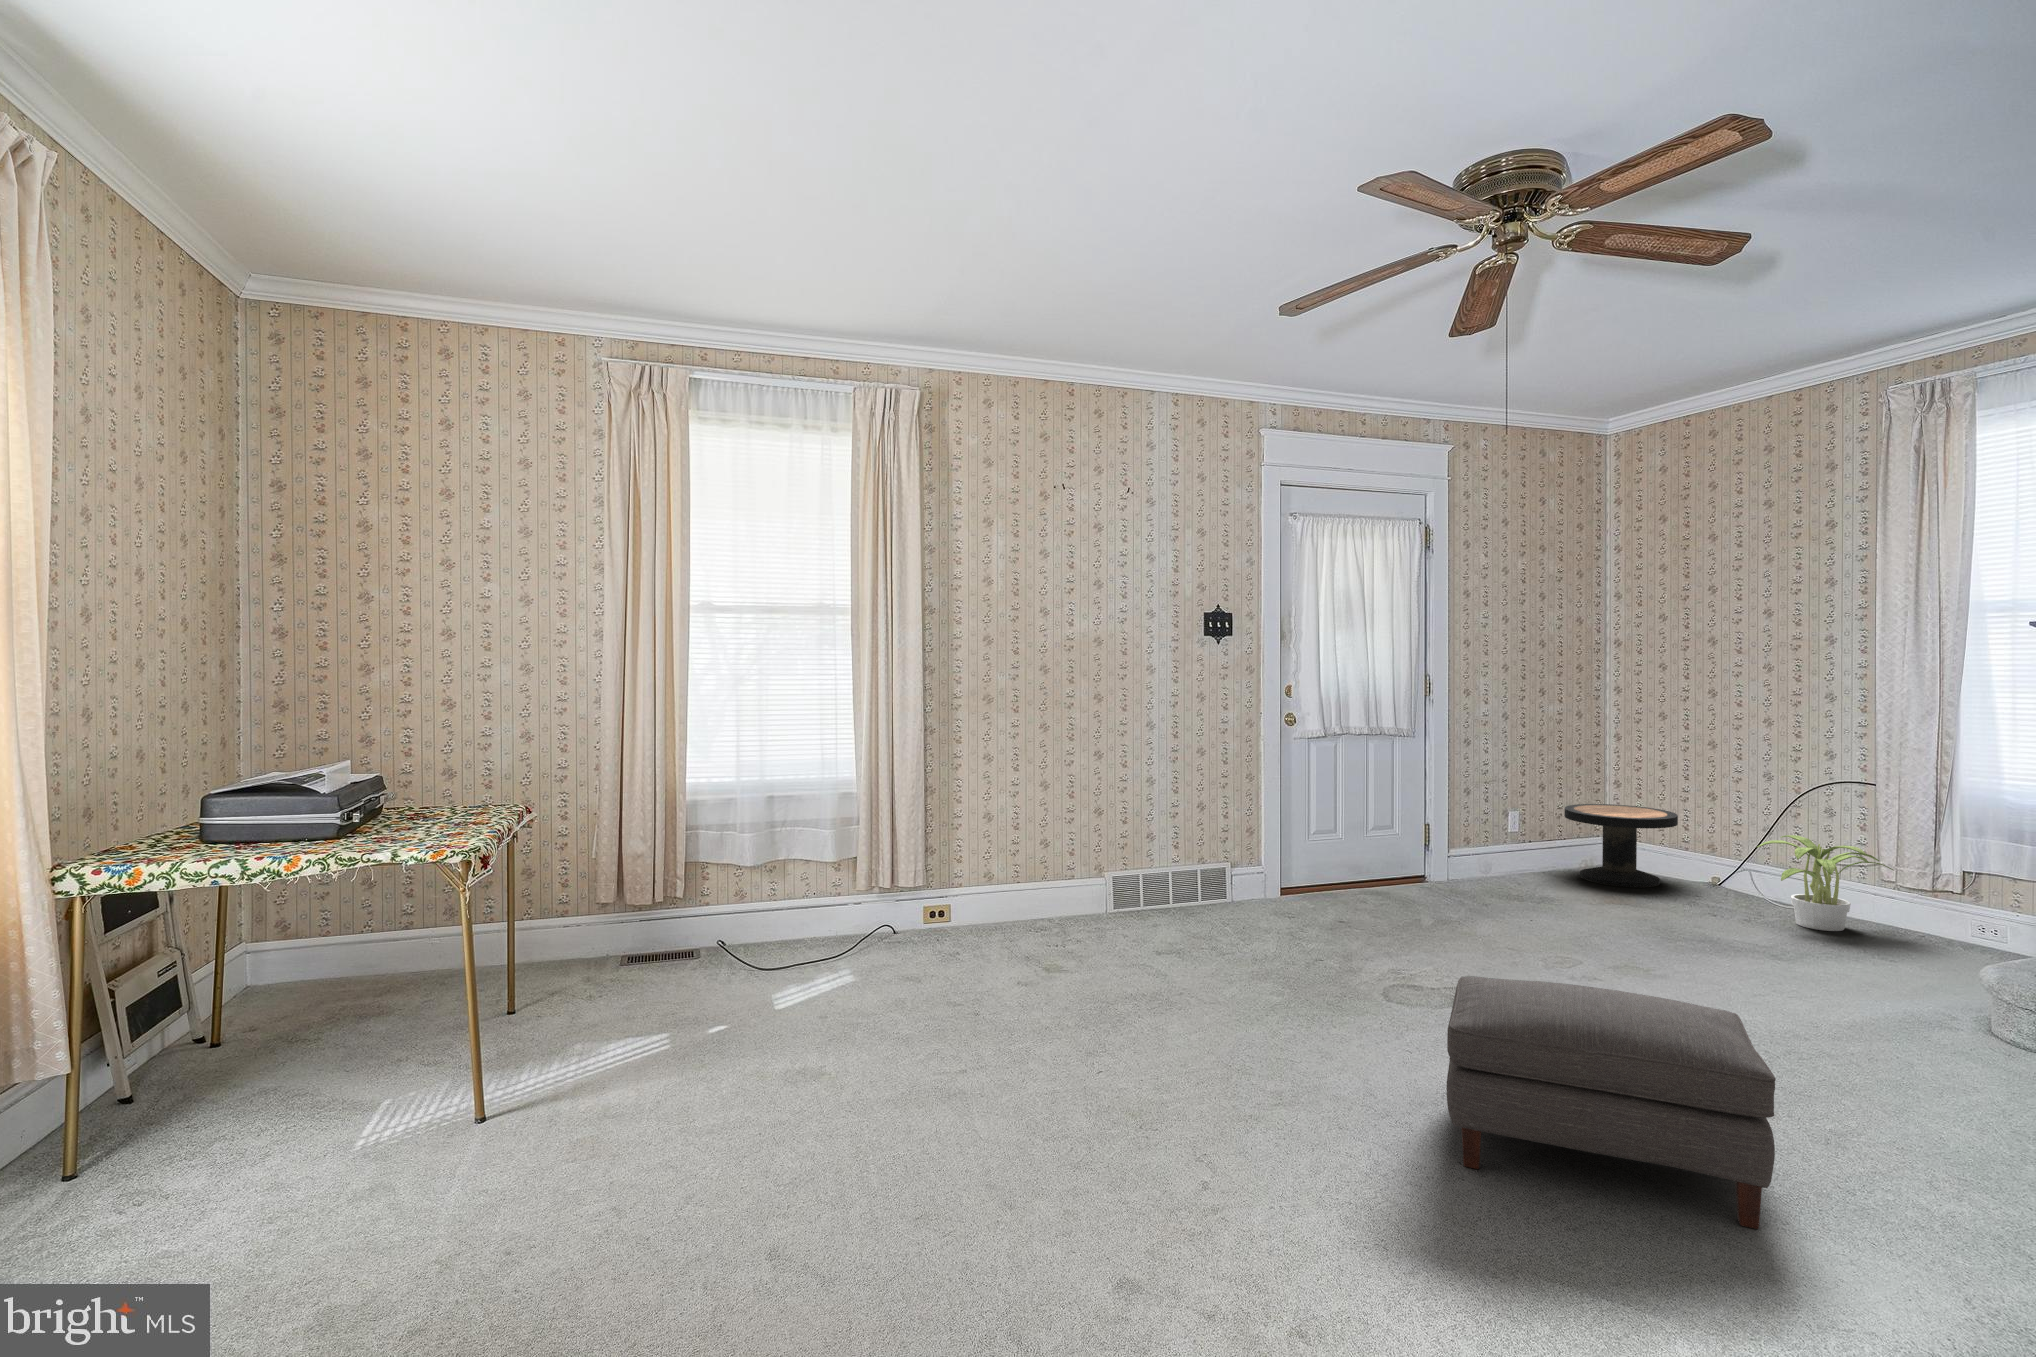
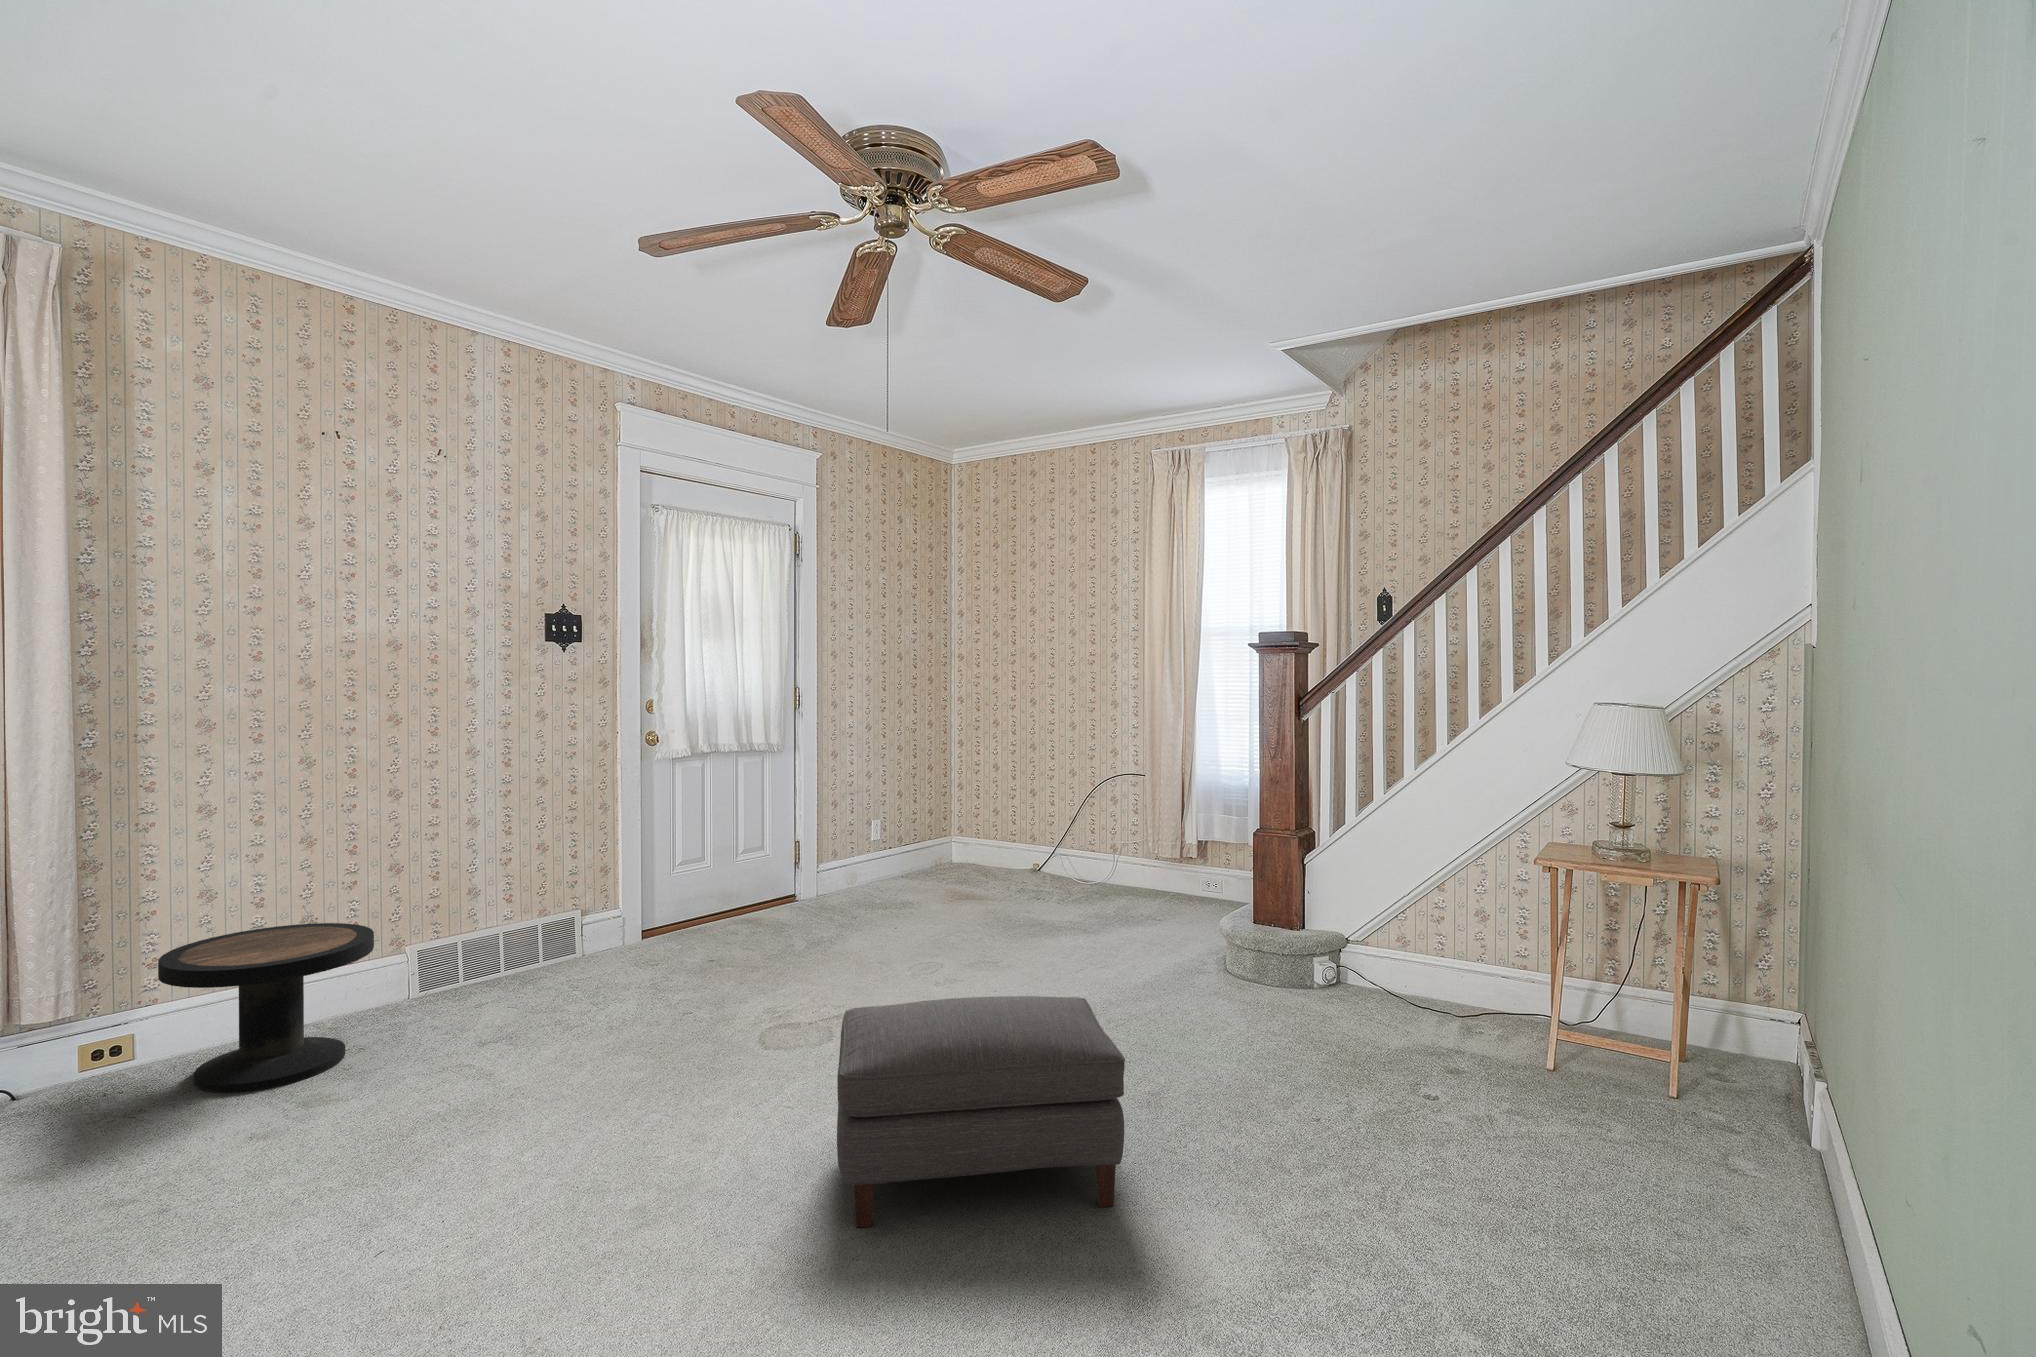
side table: present [1564,804,1678,887] -> present [158,923,374,1093]
potted plant: present [1757,835,1893,931] -> none [1069,822,1158,900]

